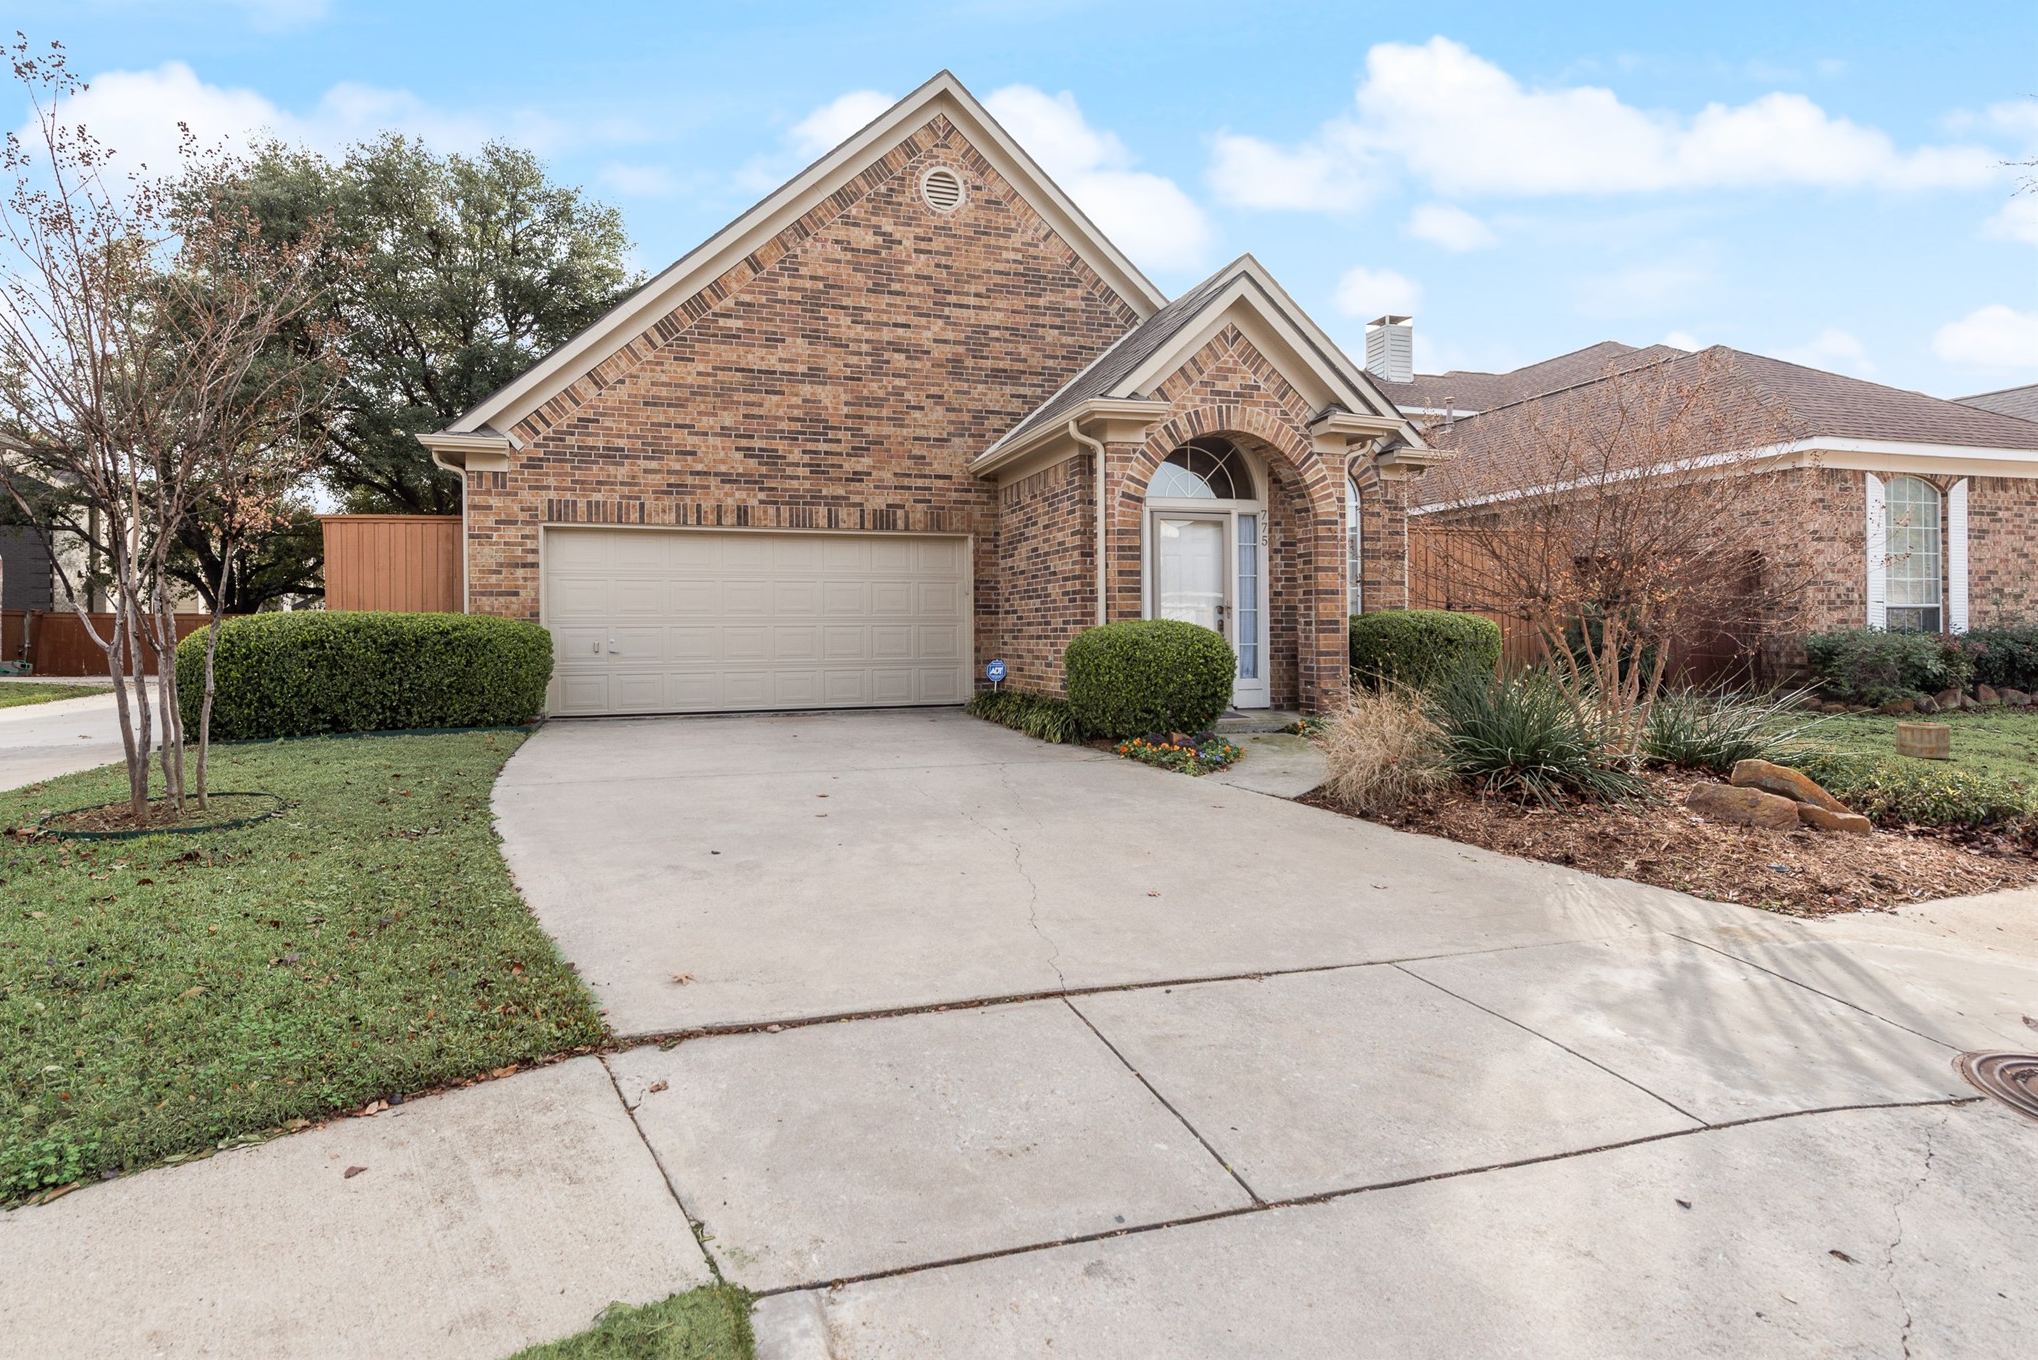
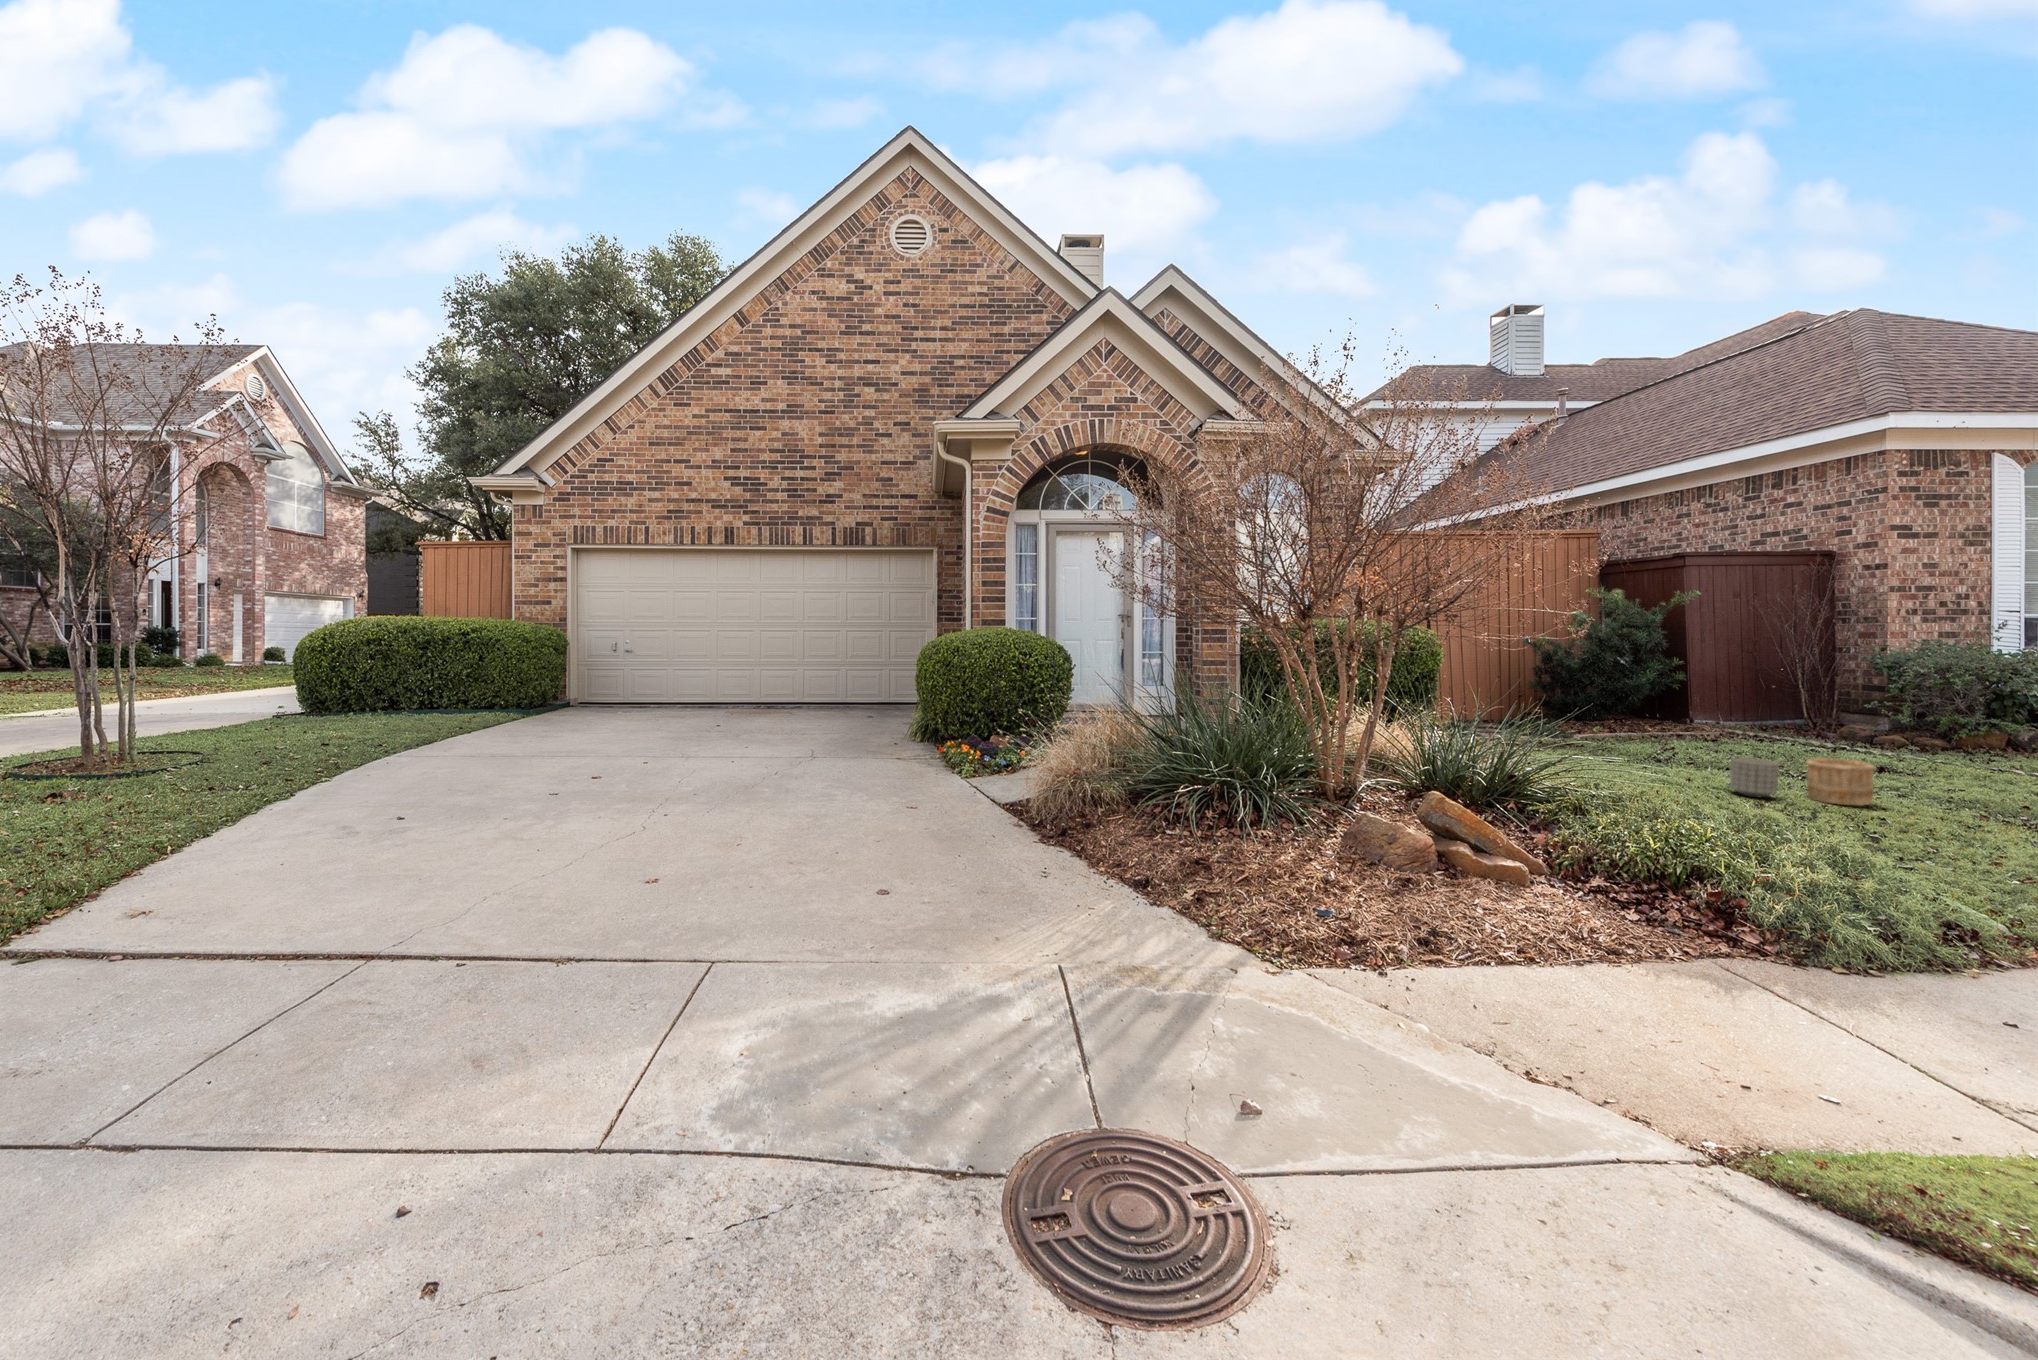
planter: none [1849,723,1891,755] -> present [1730,758,1779,797]

